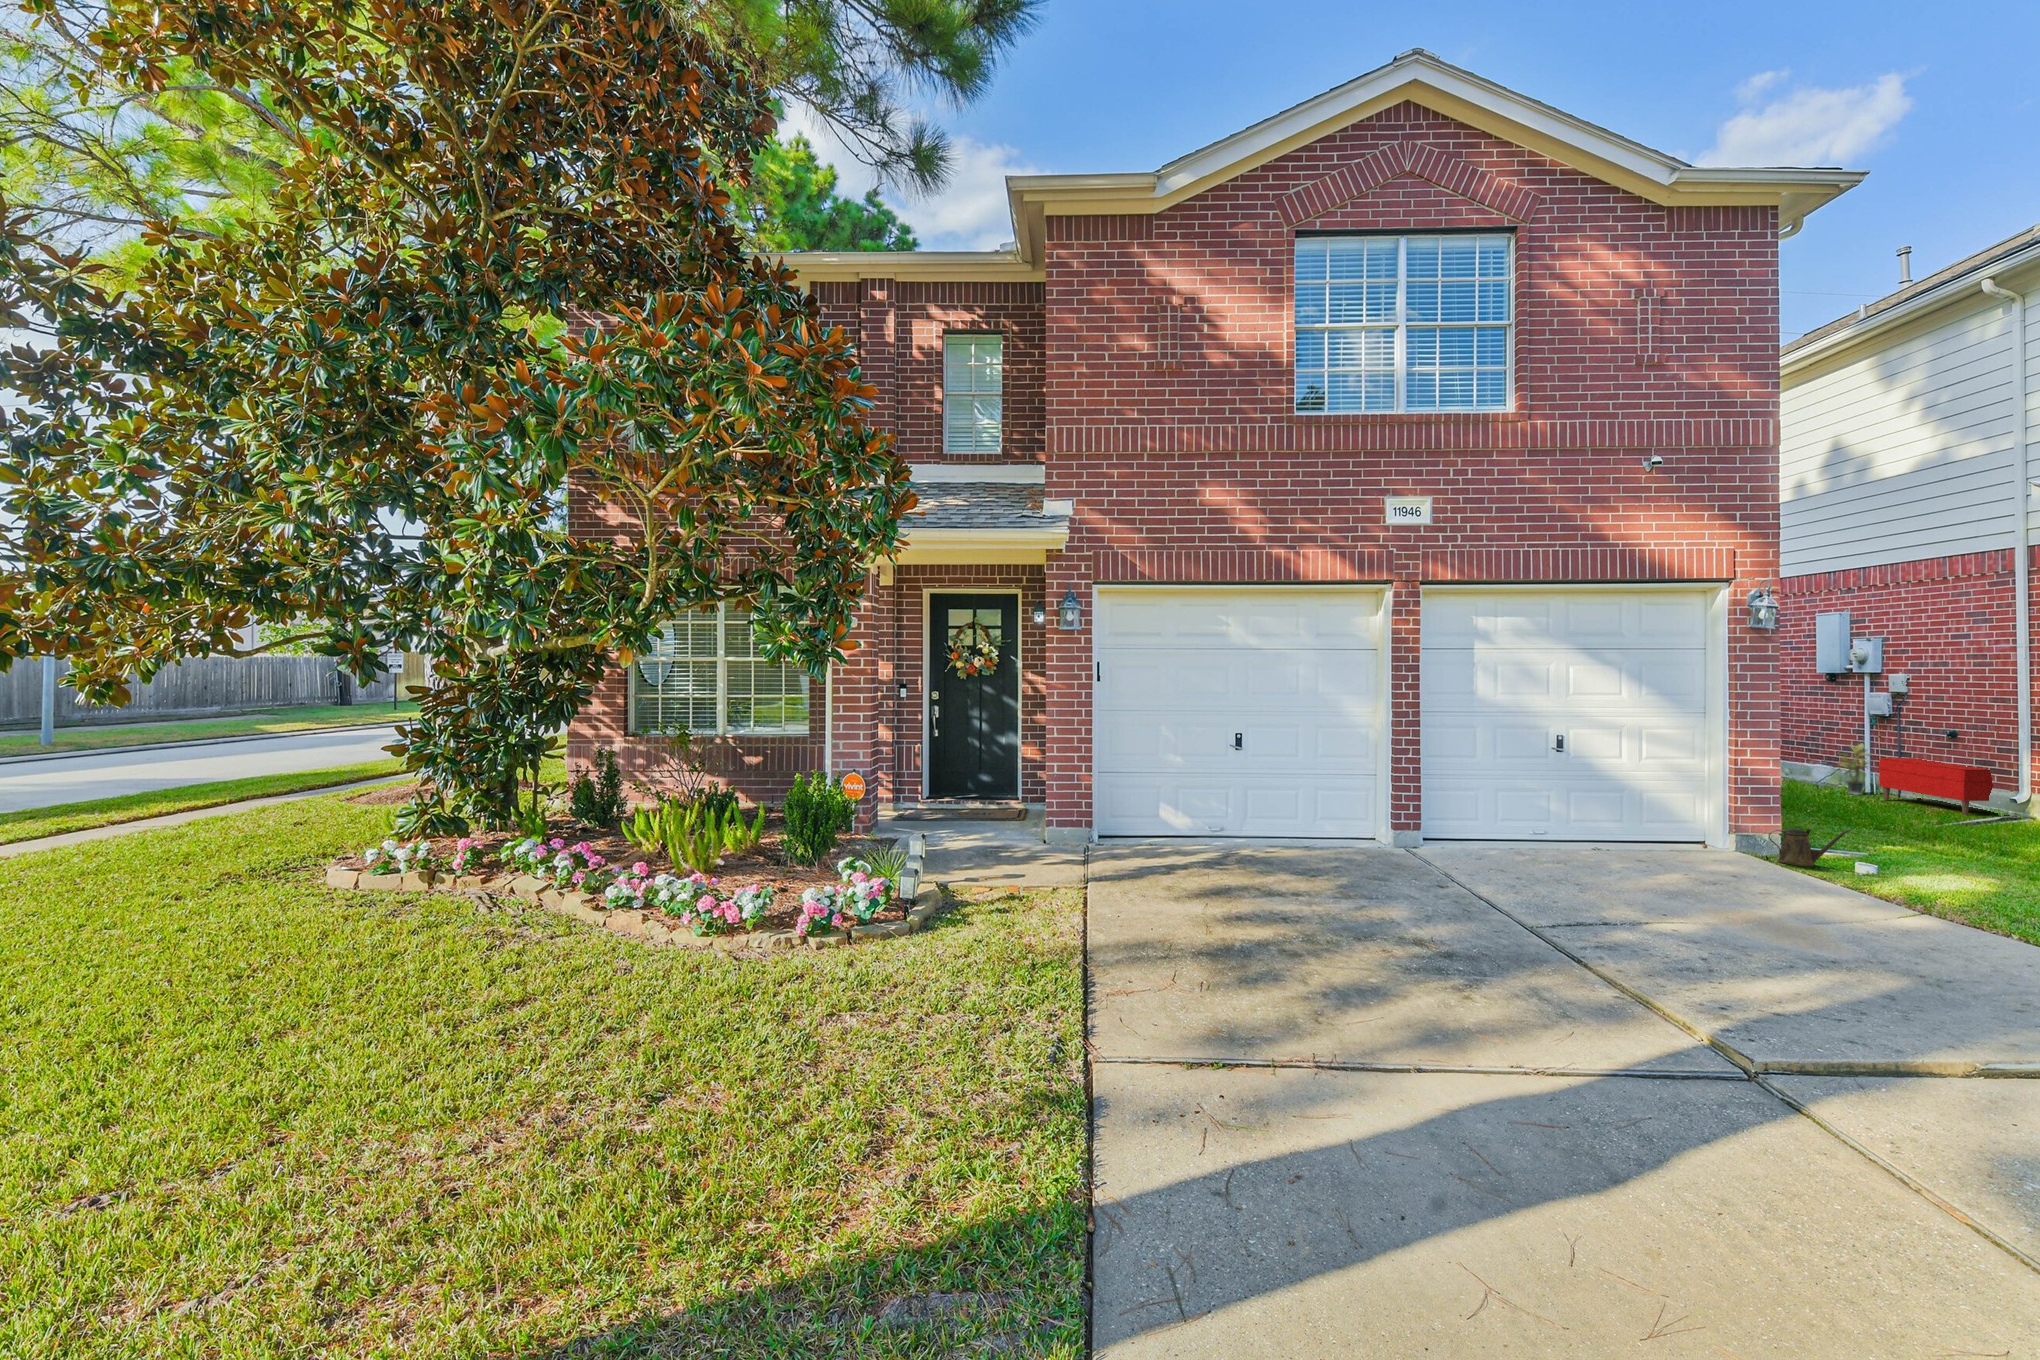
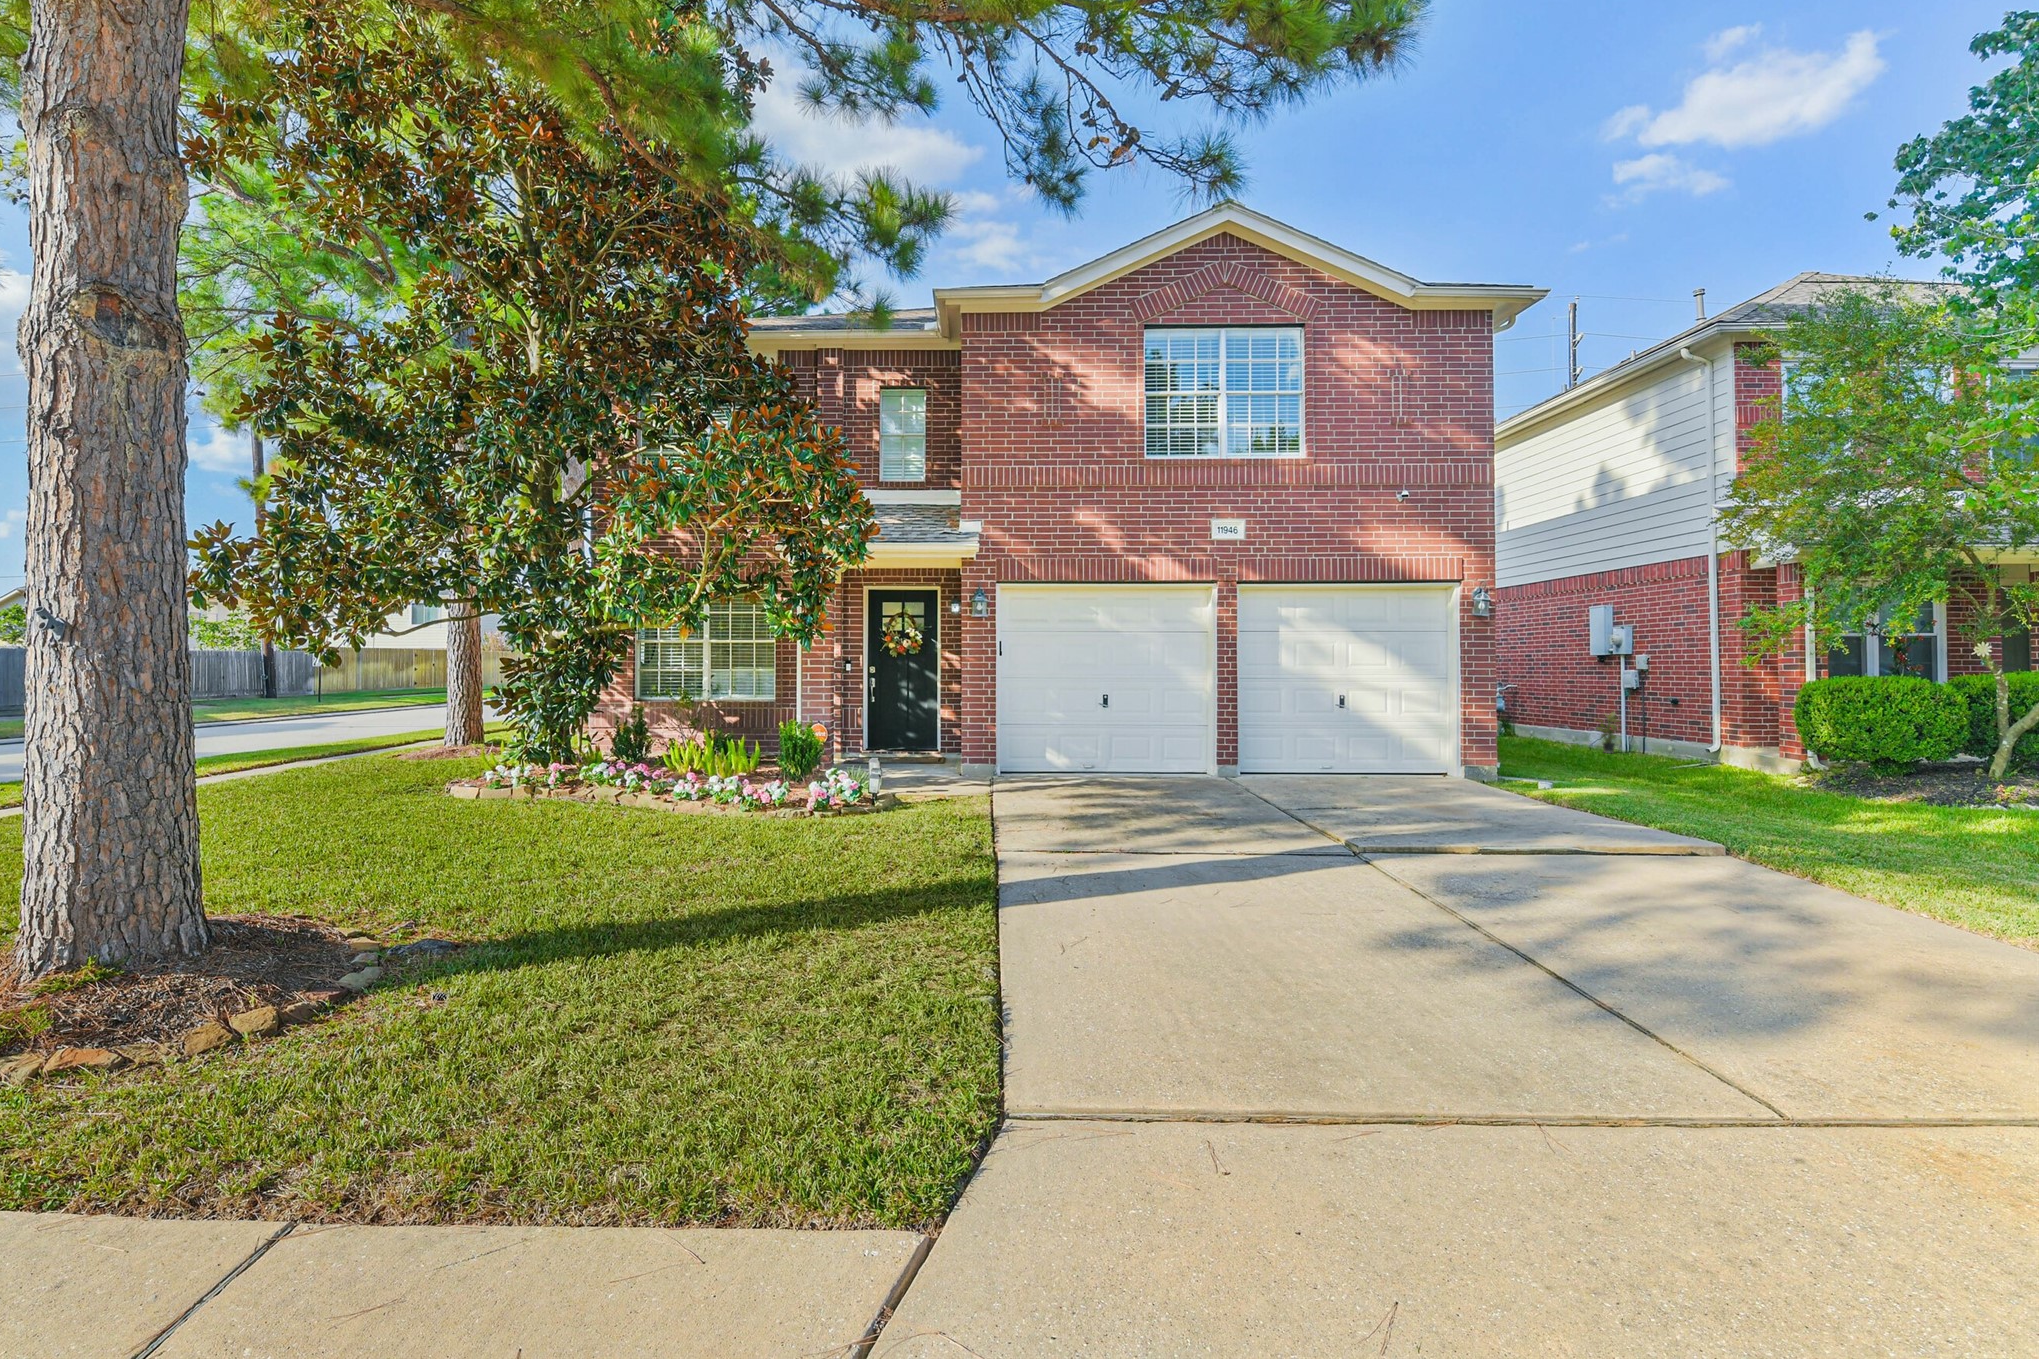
bench: present [1879,758,1993,815] -> none [1622,722,1711,764]
watering can: present [1769,829,1851,866] -> none [1490,760,1544,787]

